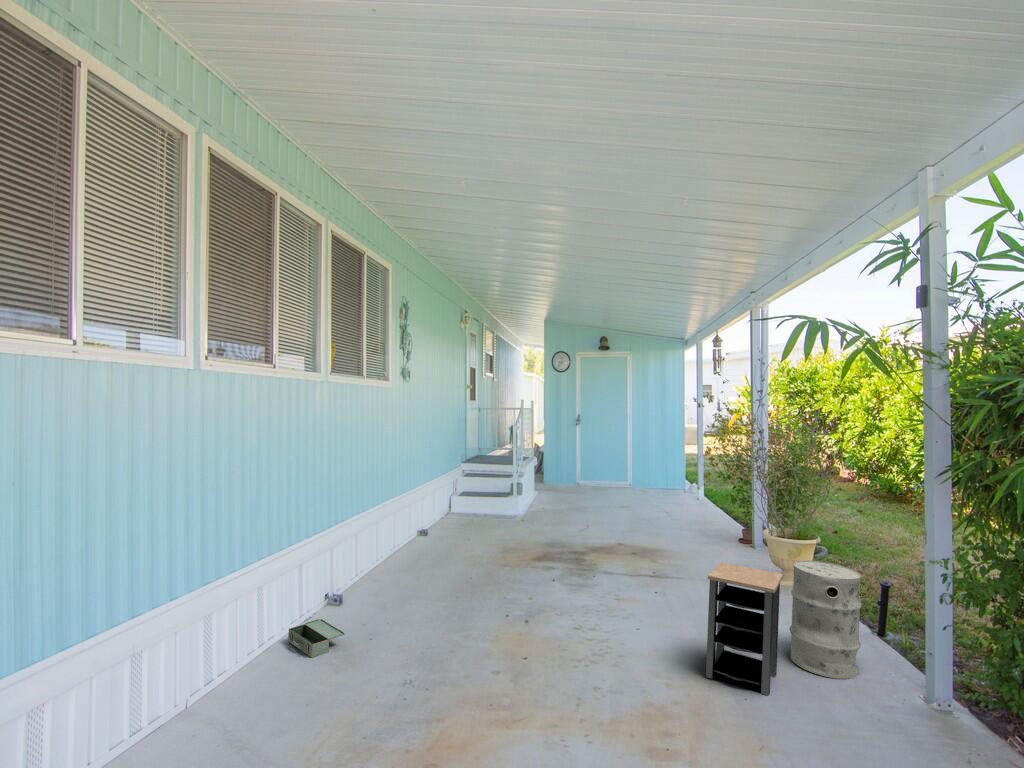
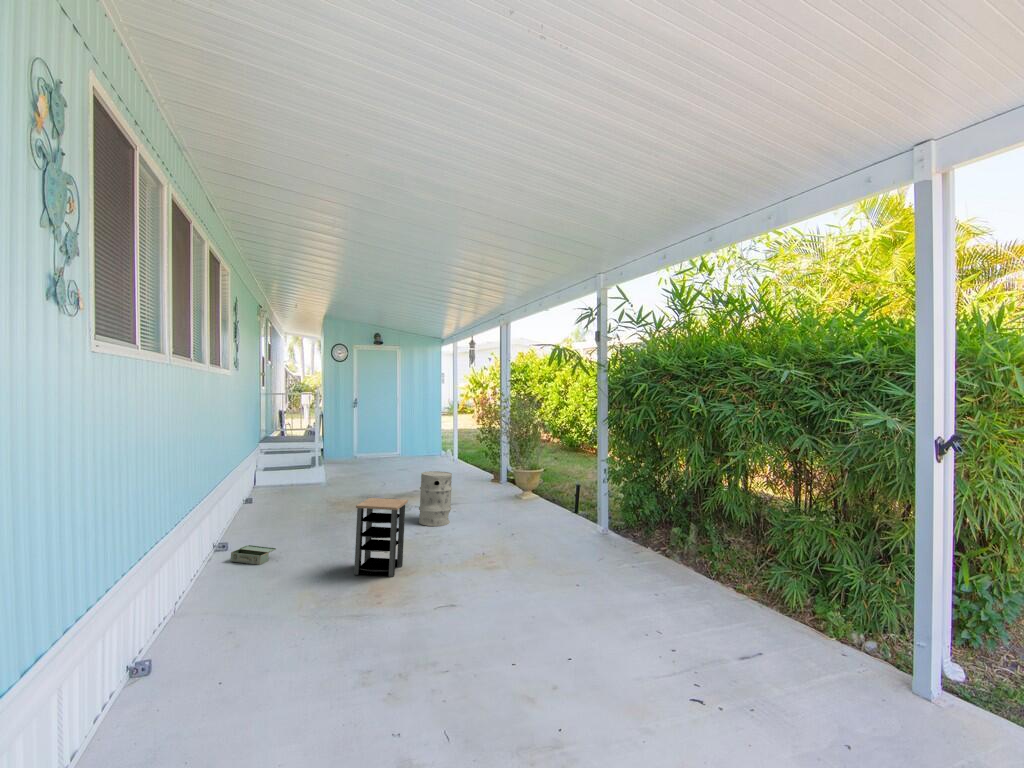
trash can: present [789,561,862,679] -> present [419,471,452,526]
side table: present [706,562,783,696] -> present [354,498,408,577]

